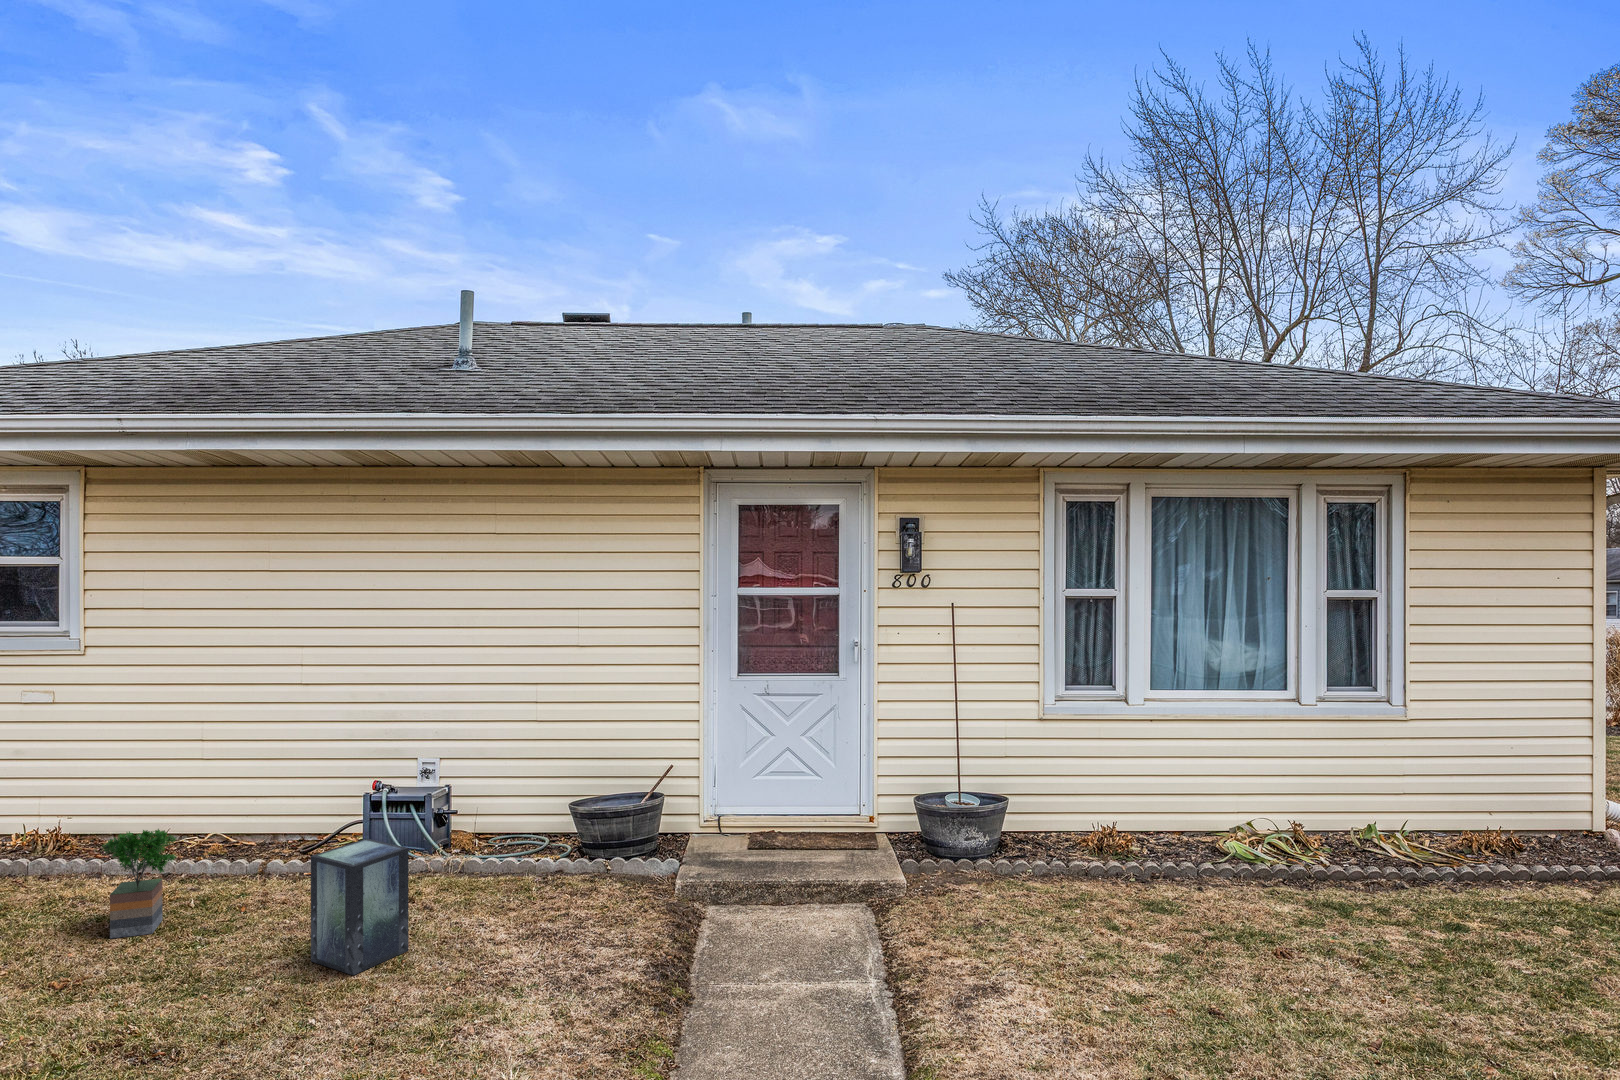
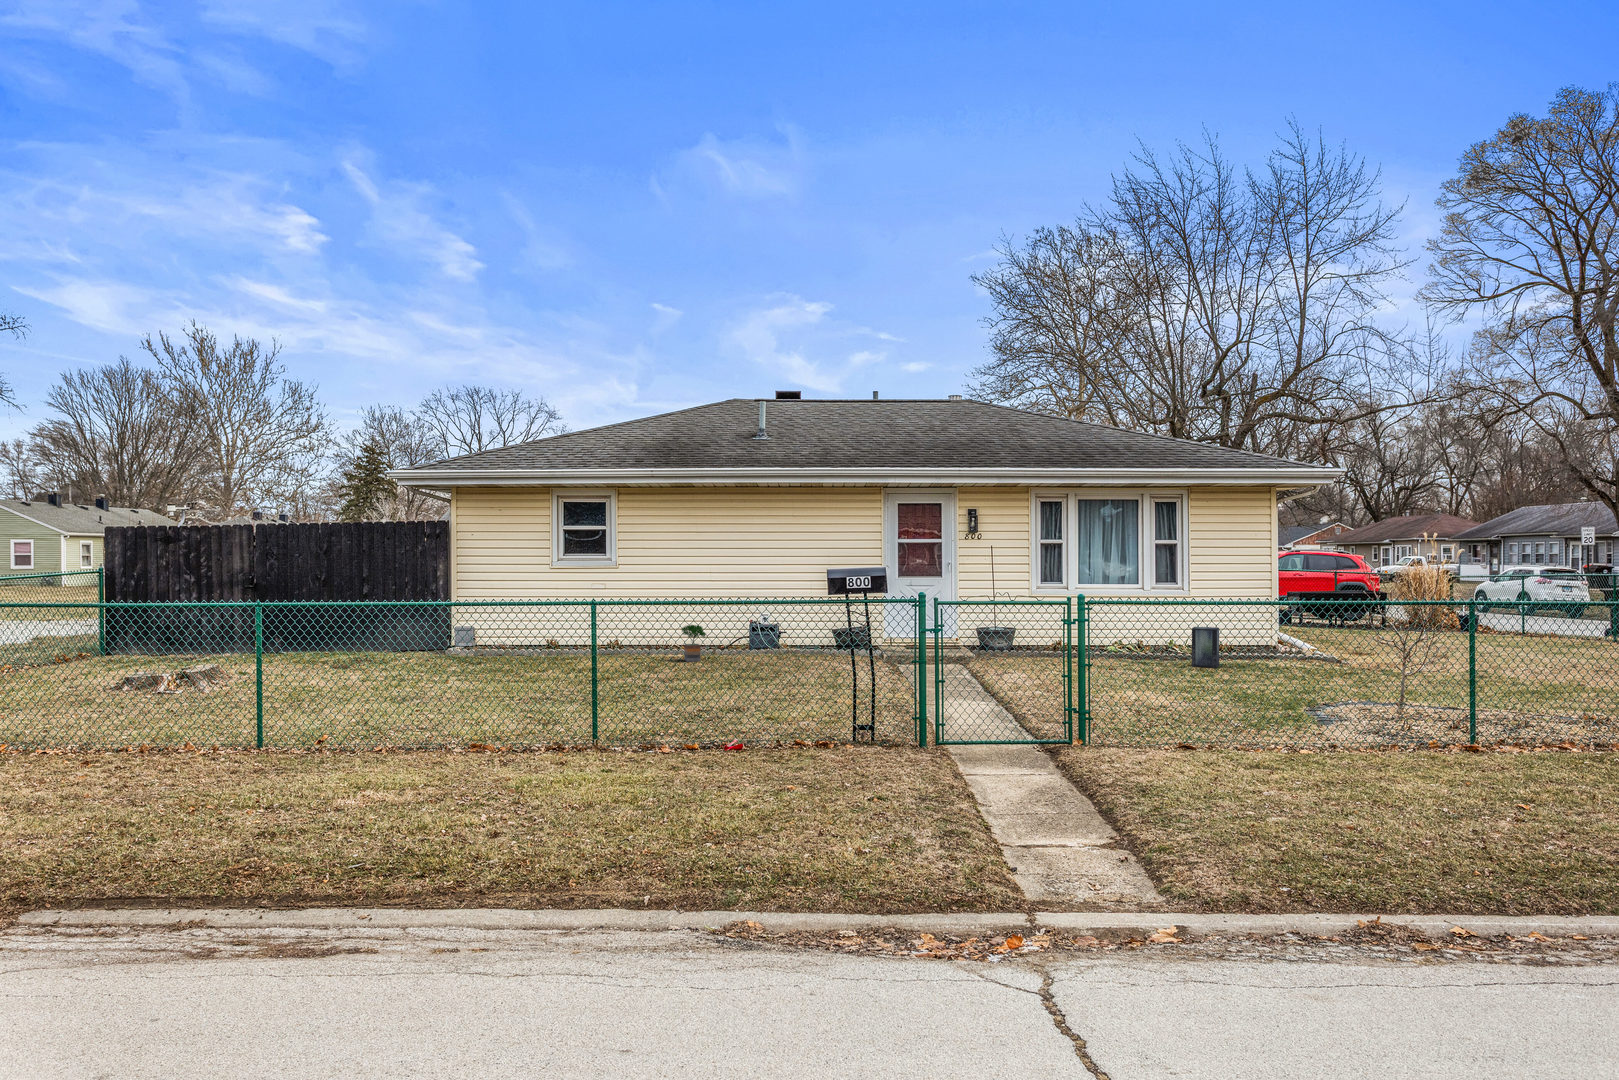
storage box: present [311,839,409,975] -> present [1192,627,1219,668]

